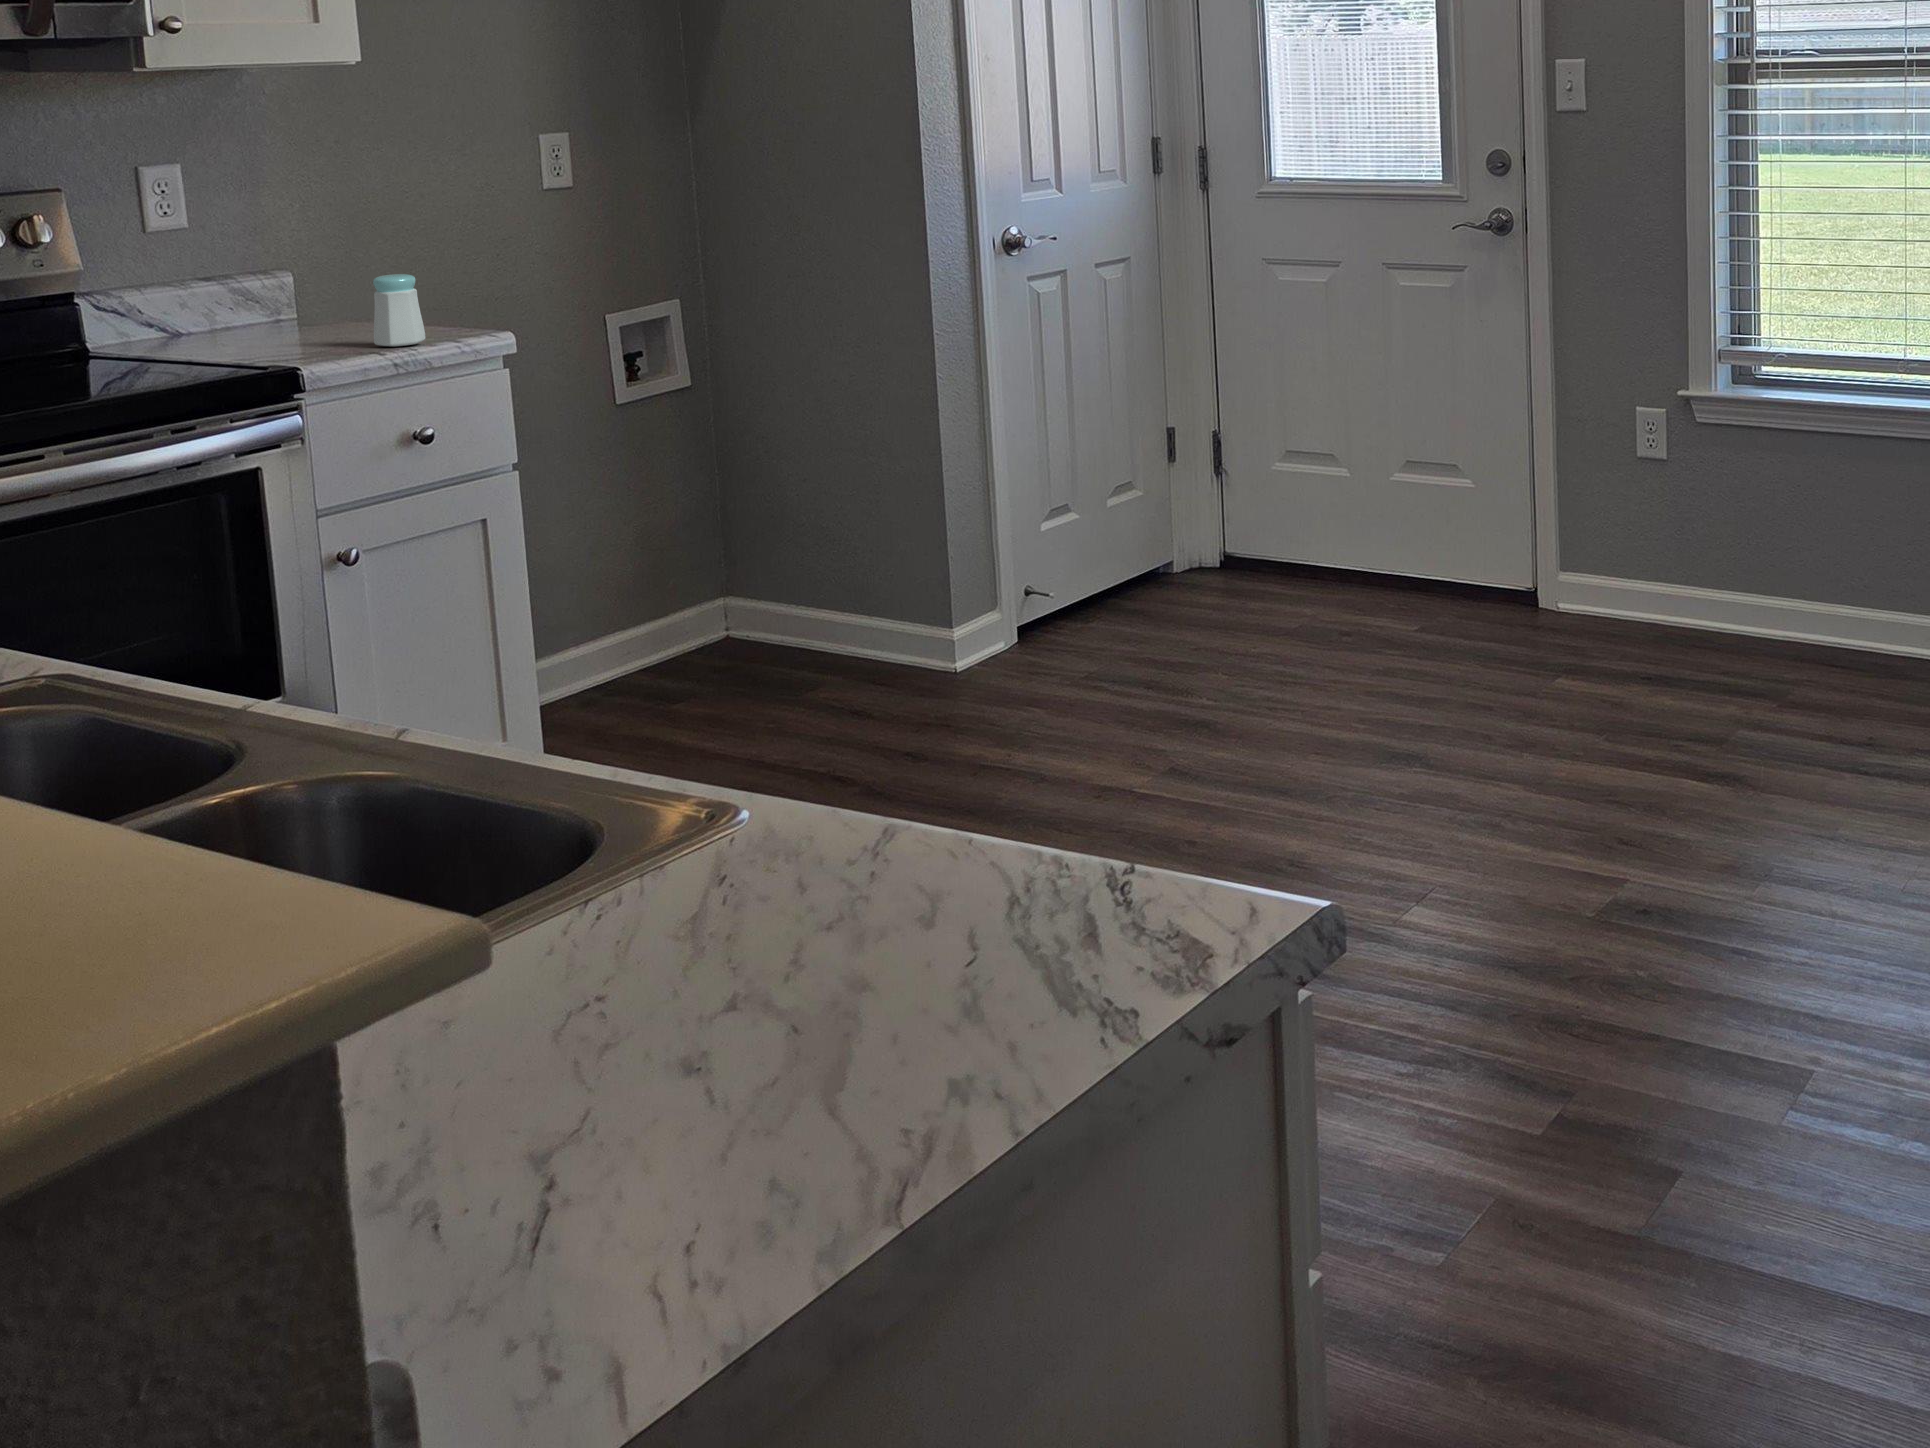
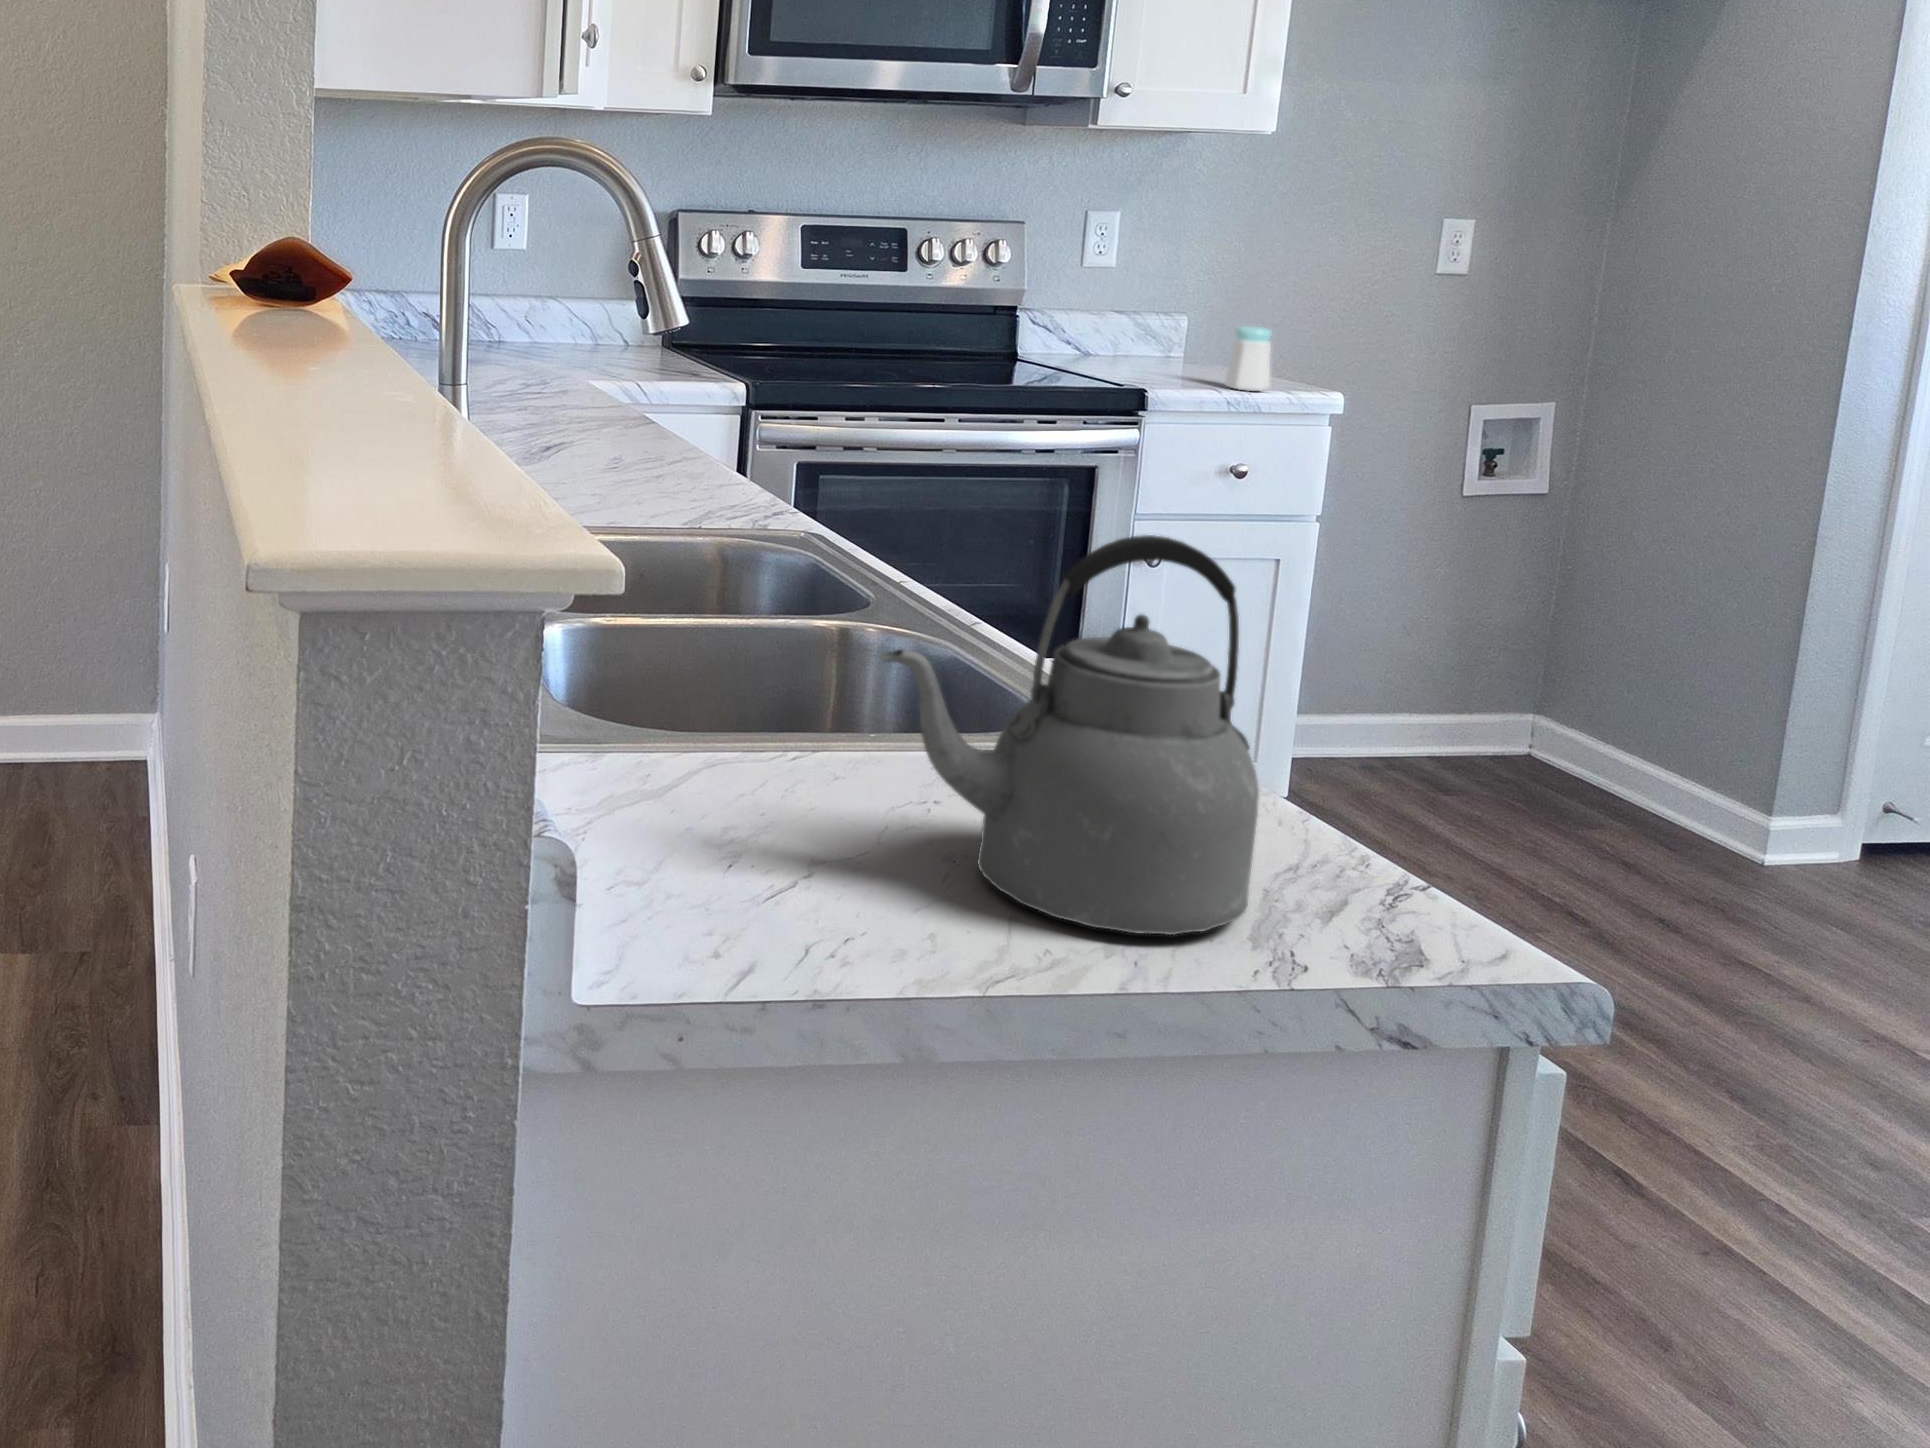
kettle: none [589,575,1050,1079] -> present [881,535,1259,935]

